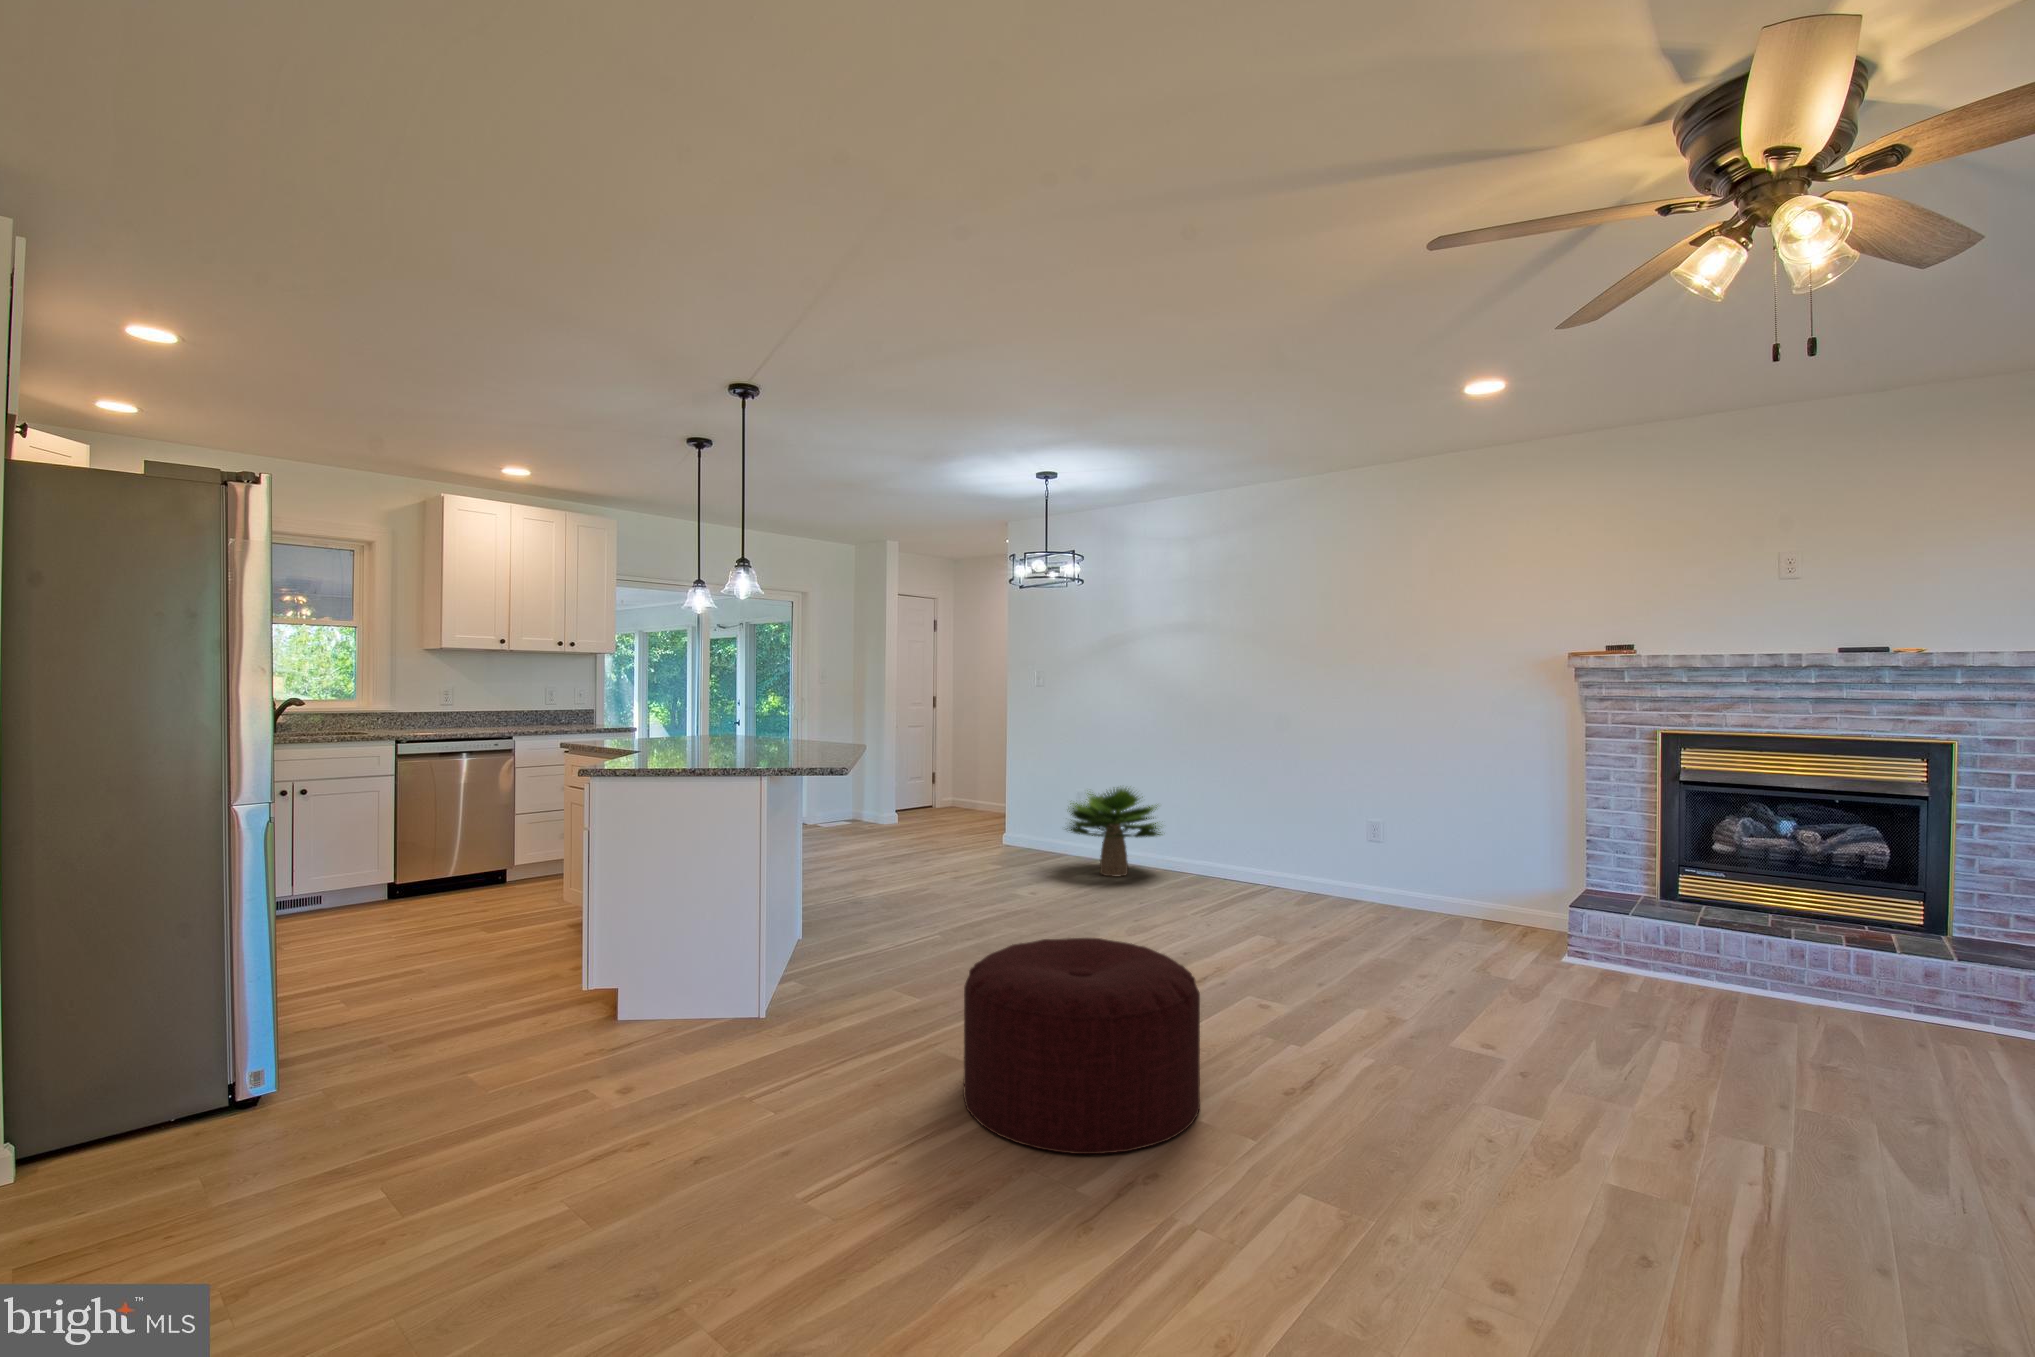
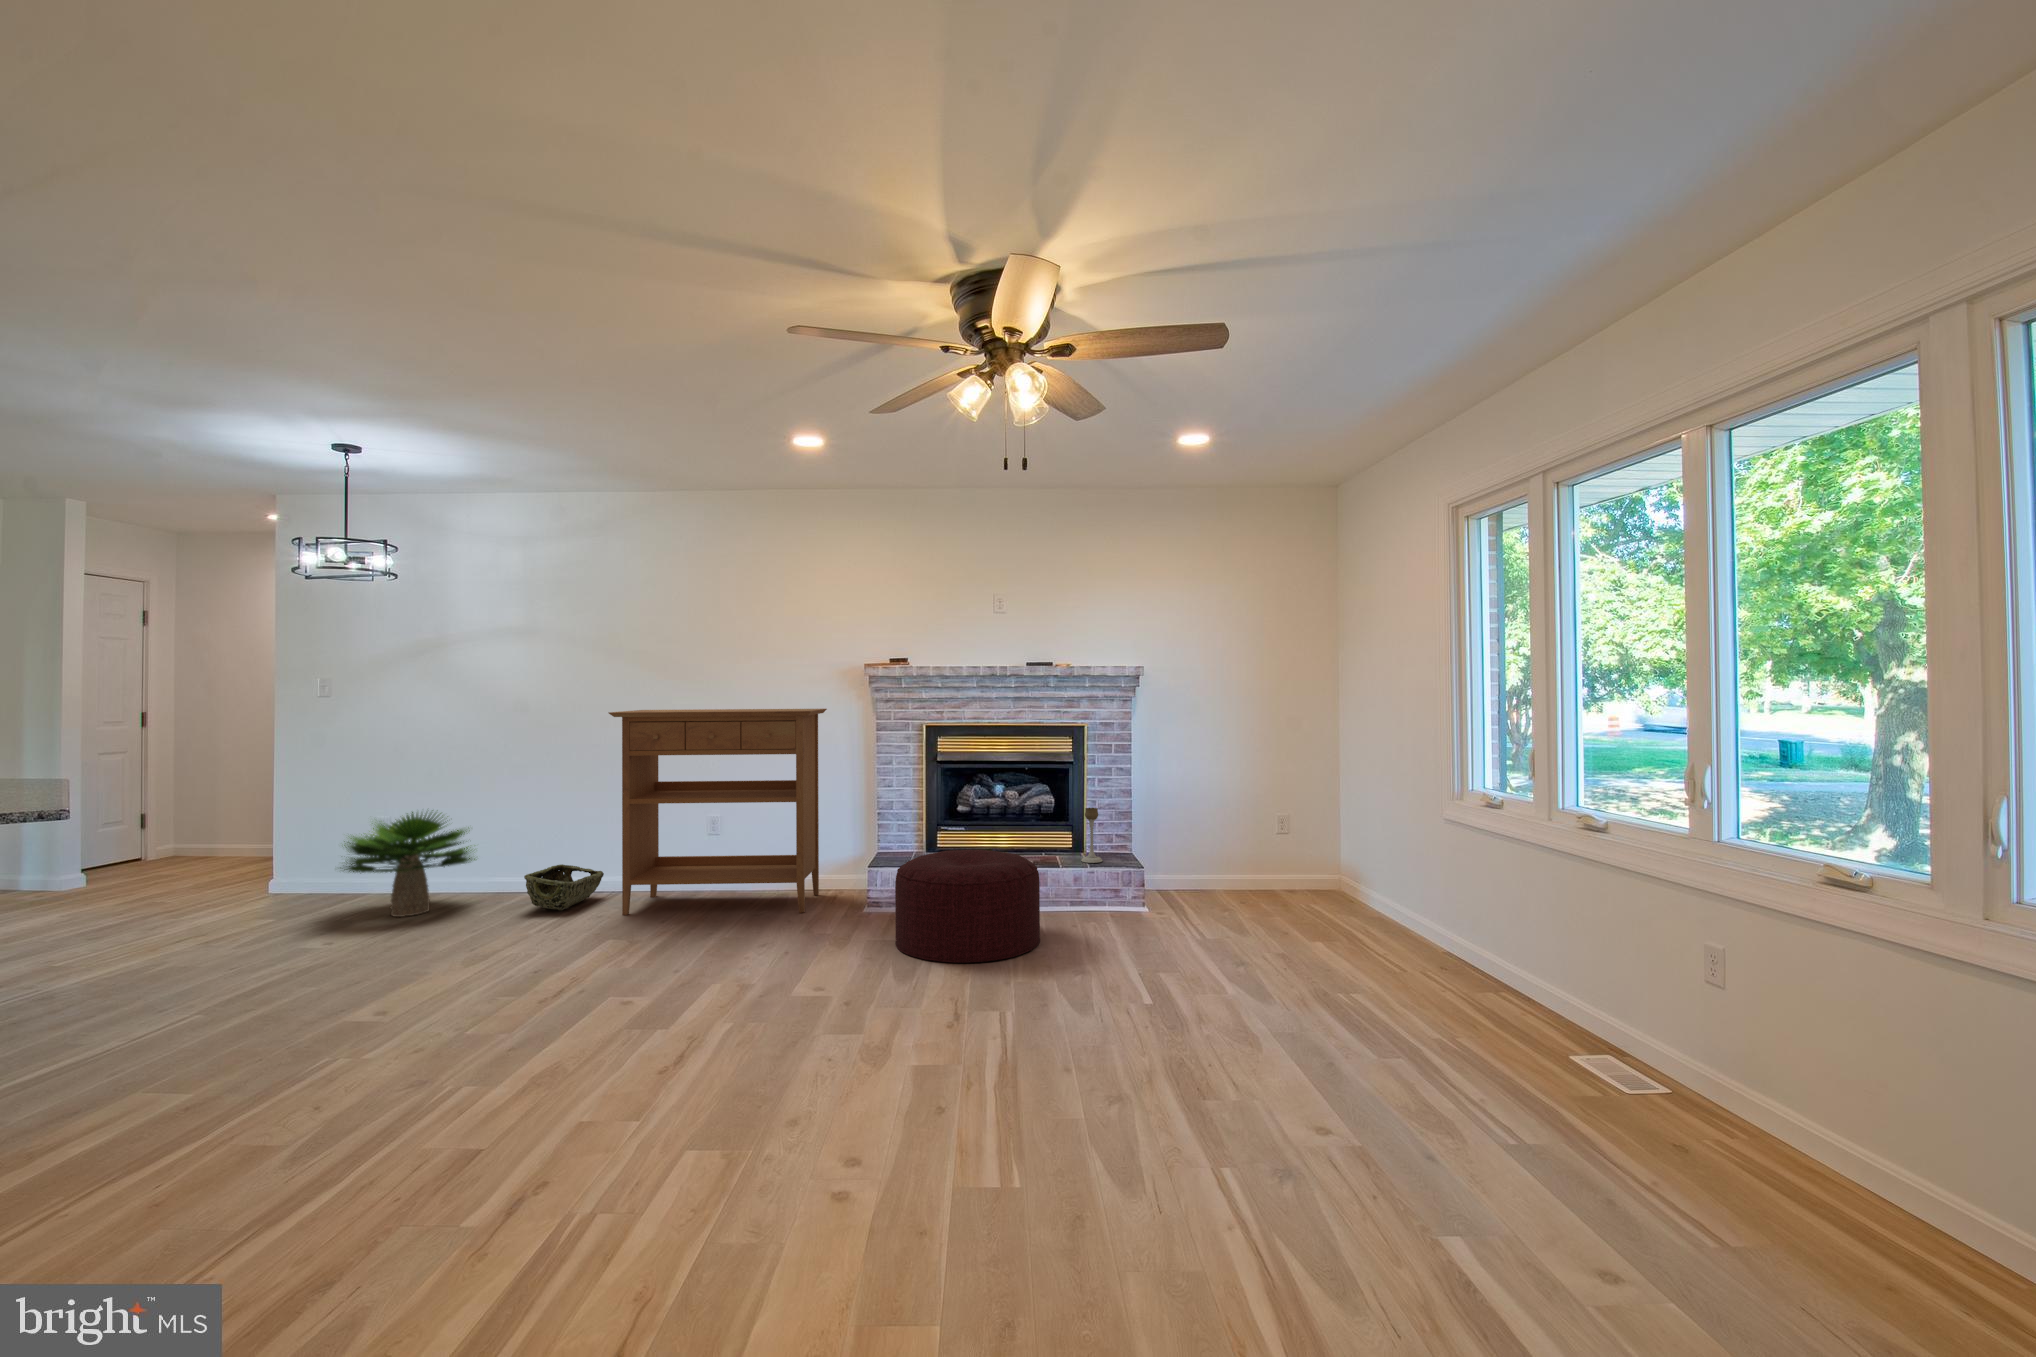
console table: none [1272,703,1517,942] -> present [609,709,827,915]
woven basket: none [1200,849,1271,894] -> present [524,864,604,910]
candle holder: none [1946,870,1994,958] -> present [1081,808,1103,863]
ottoman: present [963,938,1200,1154] -> present [895,850,1040,963]

